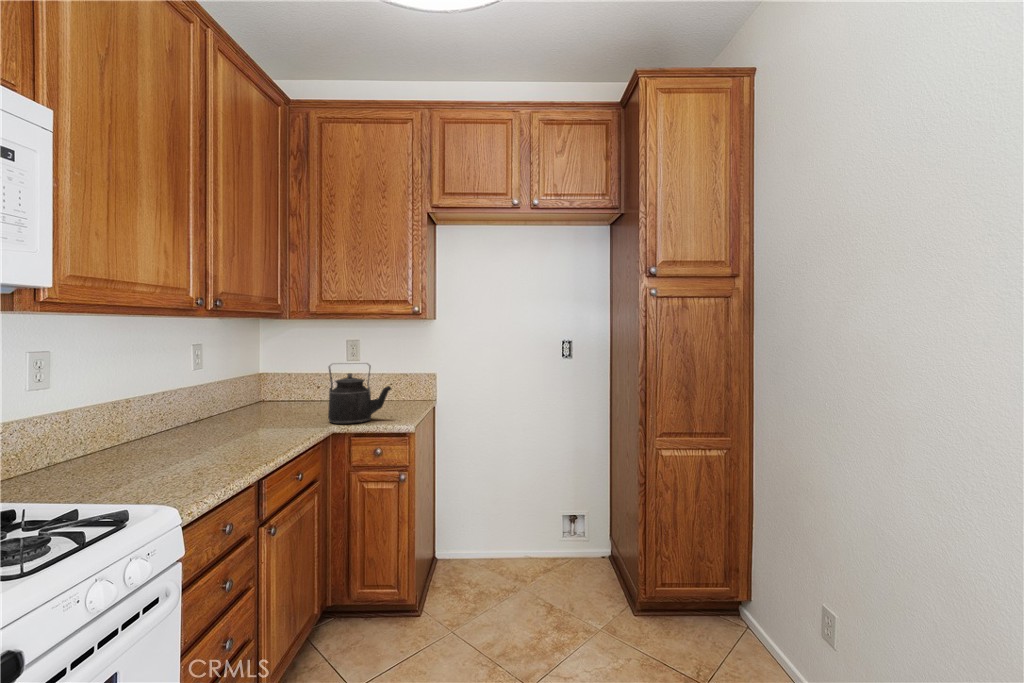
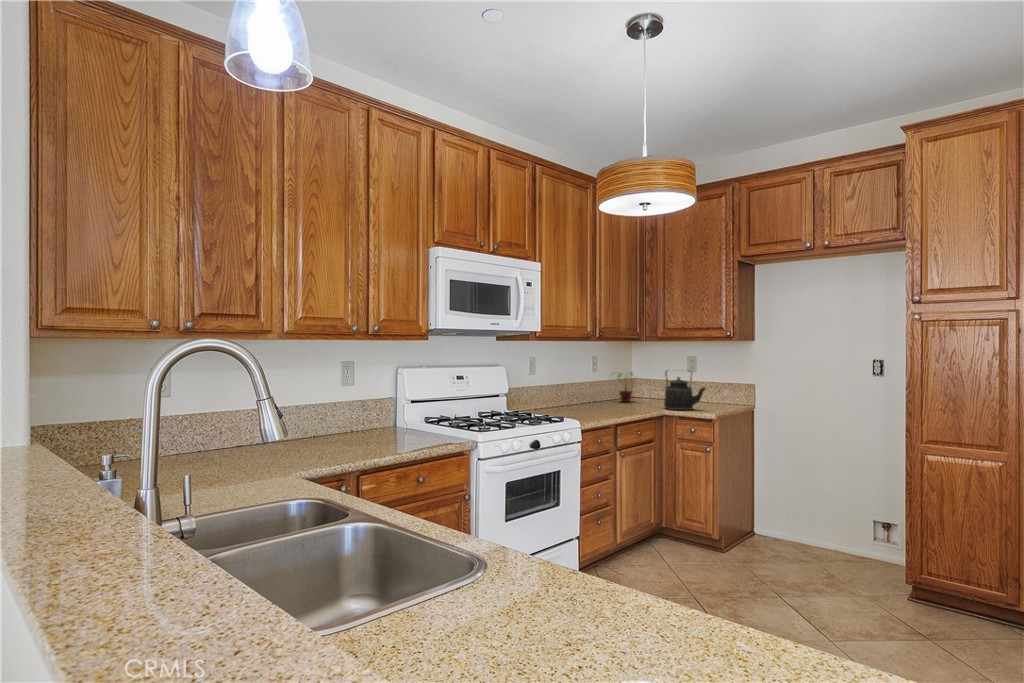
potted plant: none [229,368,280,416] -> present [617,372,633,402]

